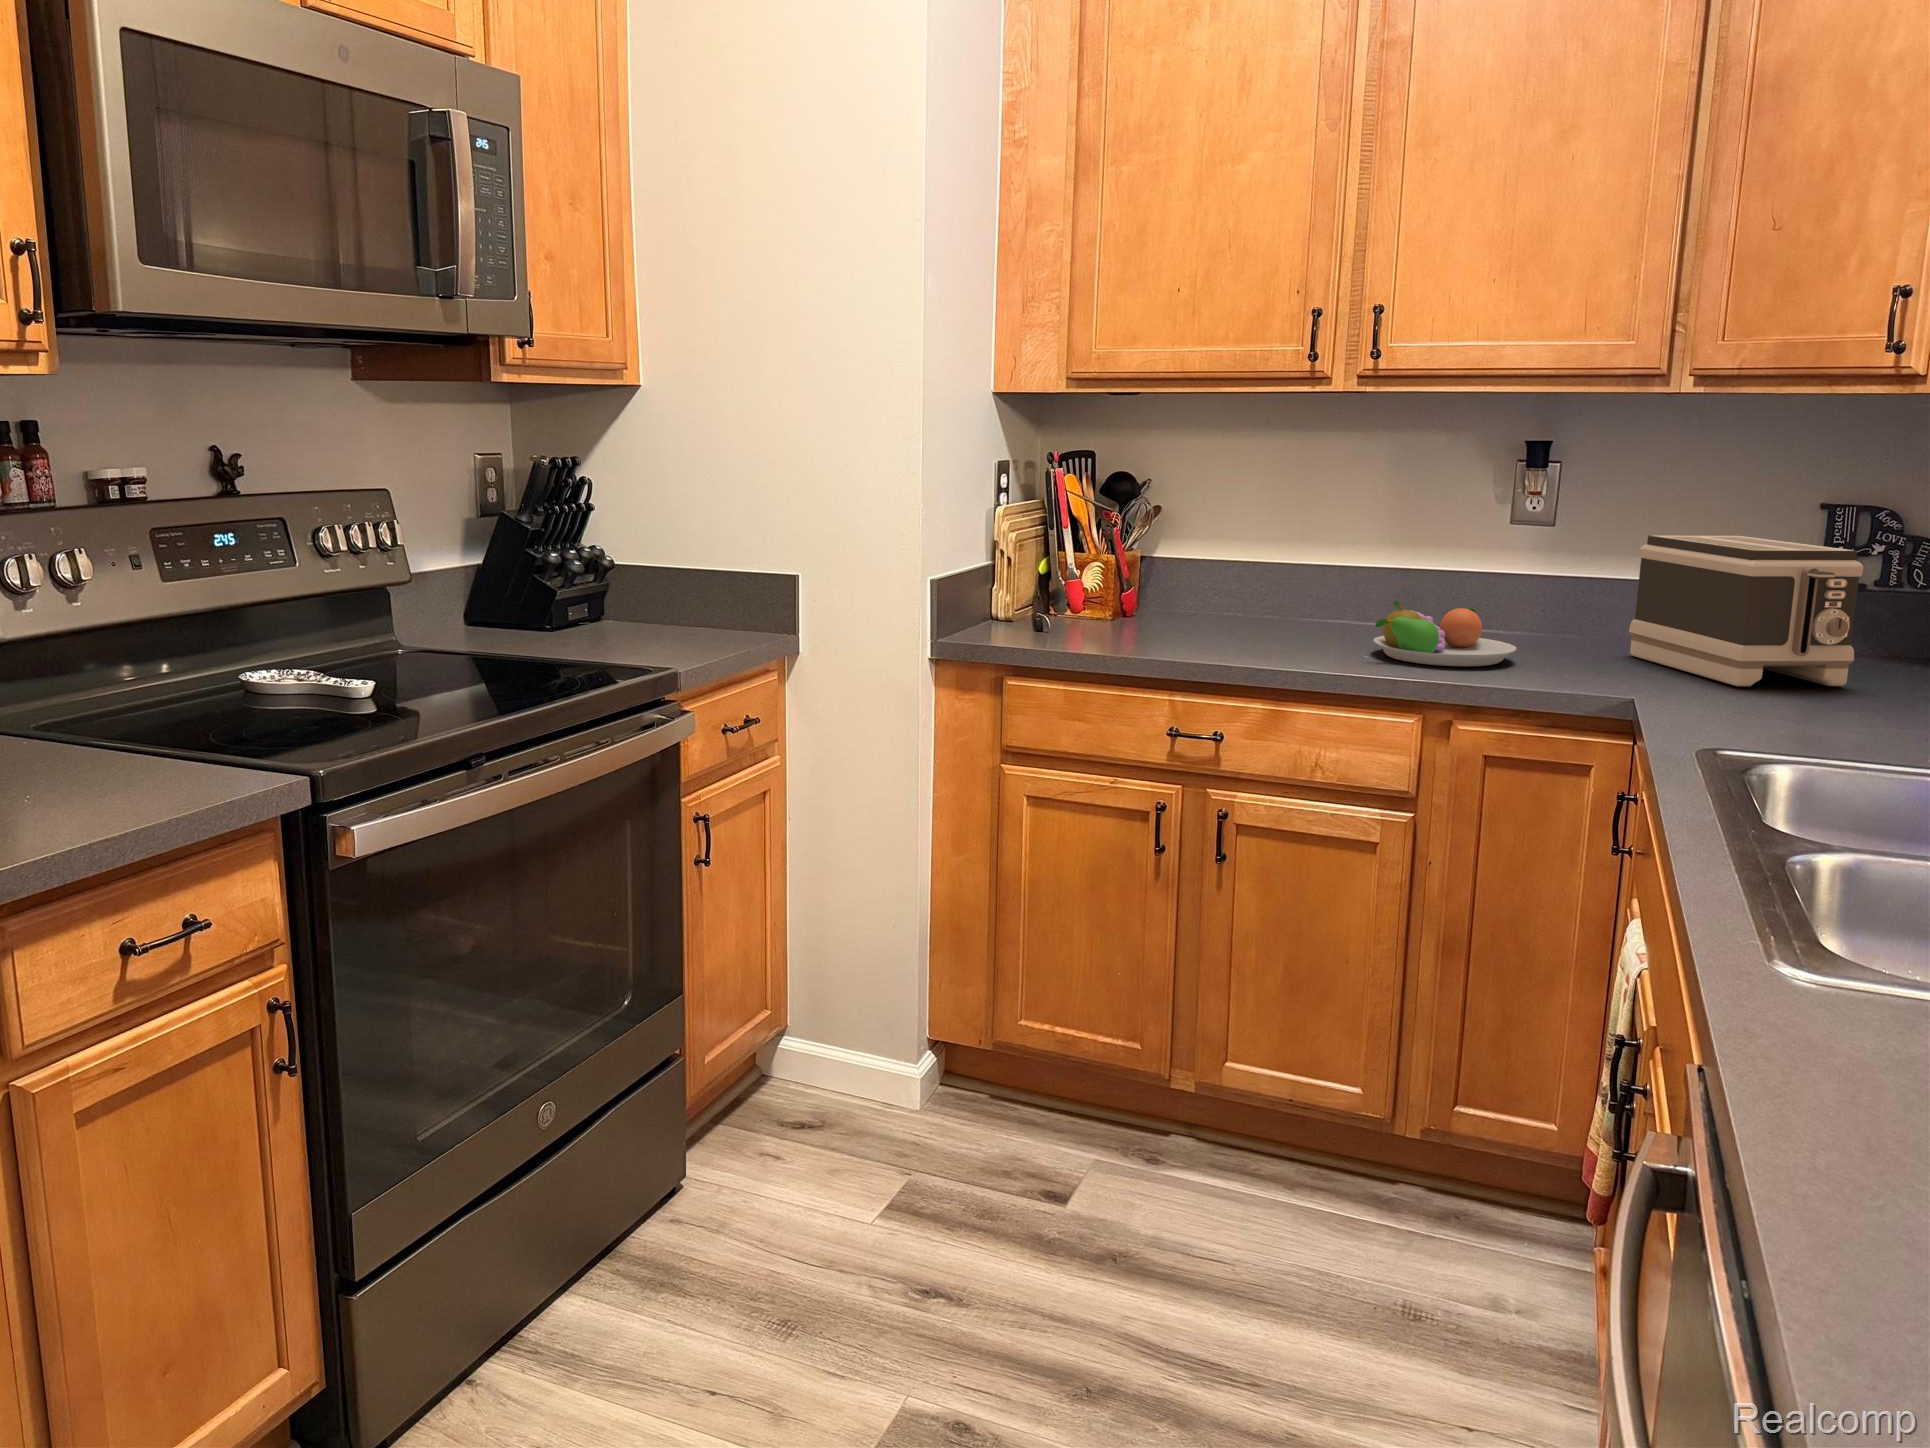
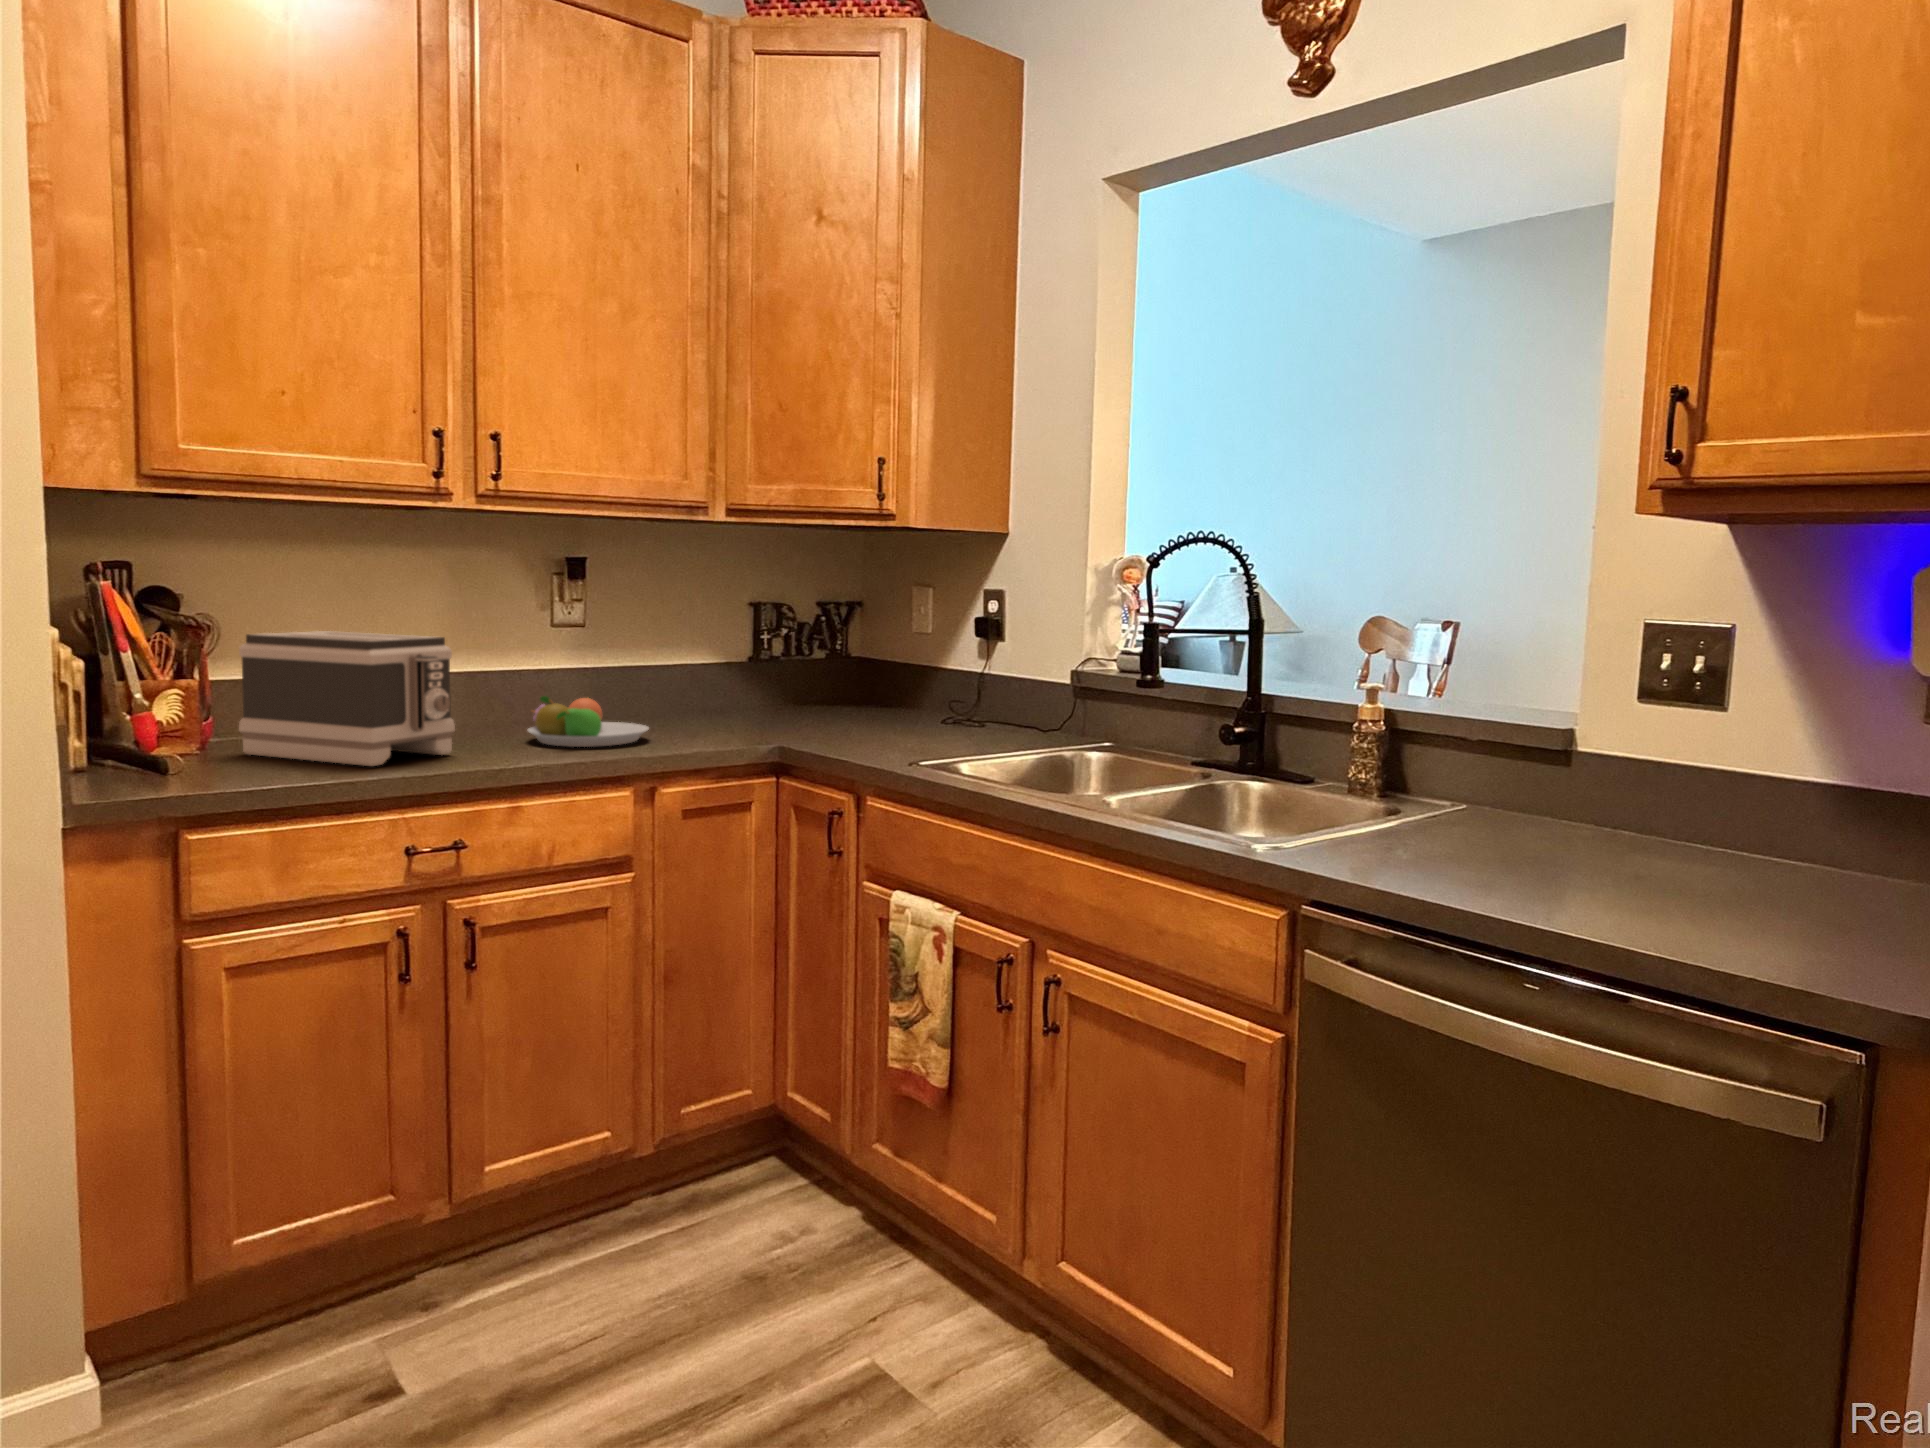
toaster: present [1629,535,1863,686] -> present [239,631,455,766]

